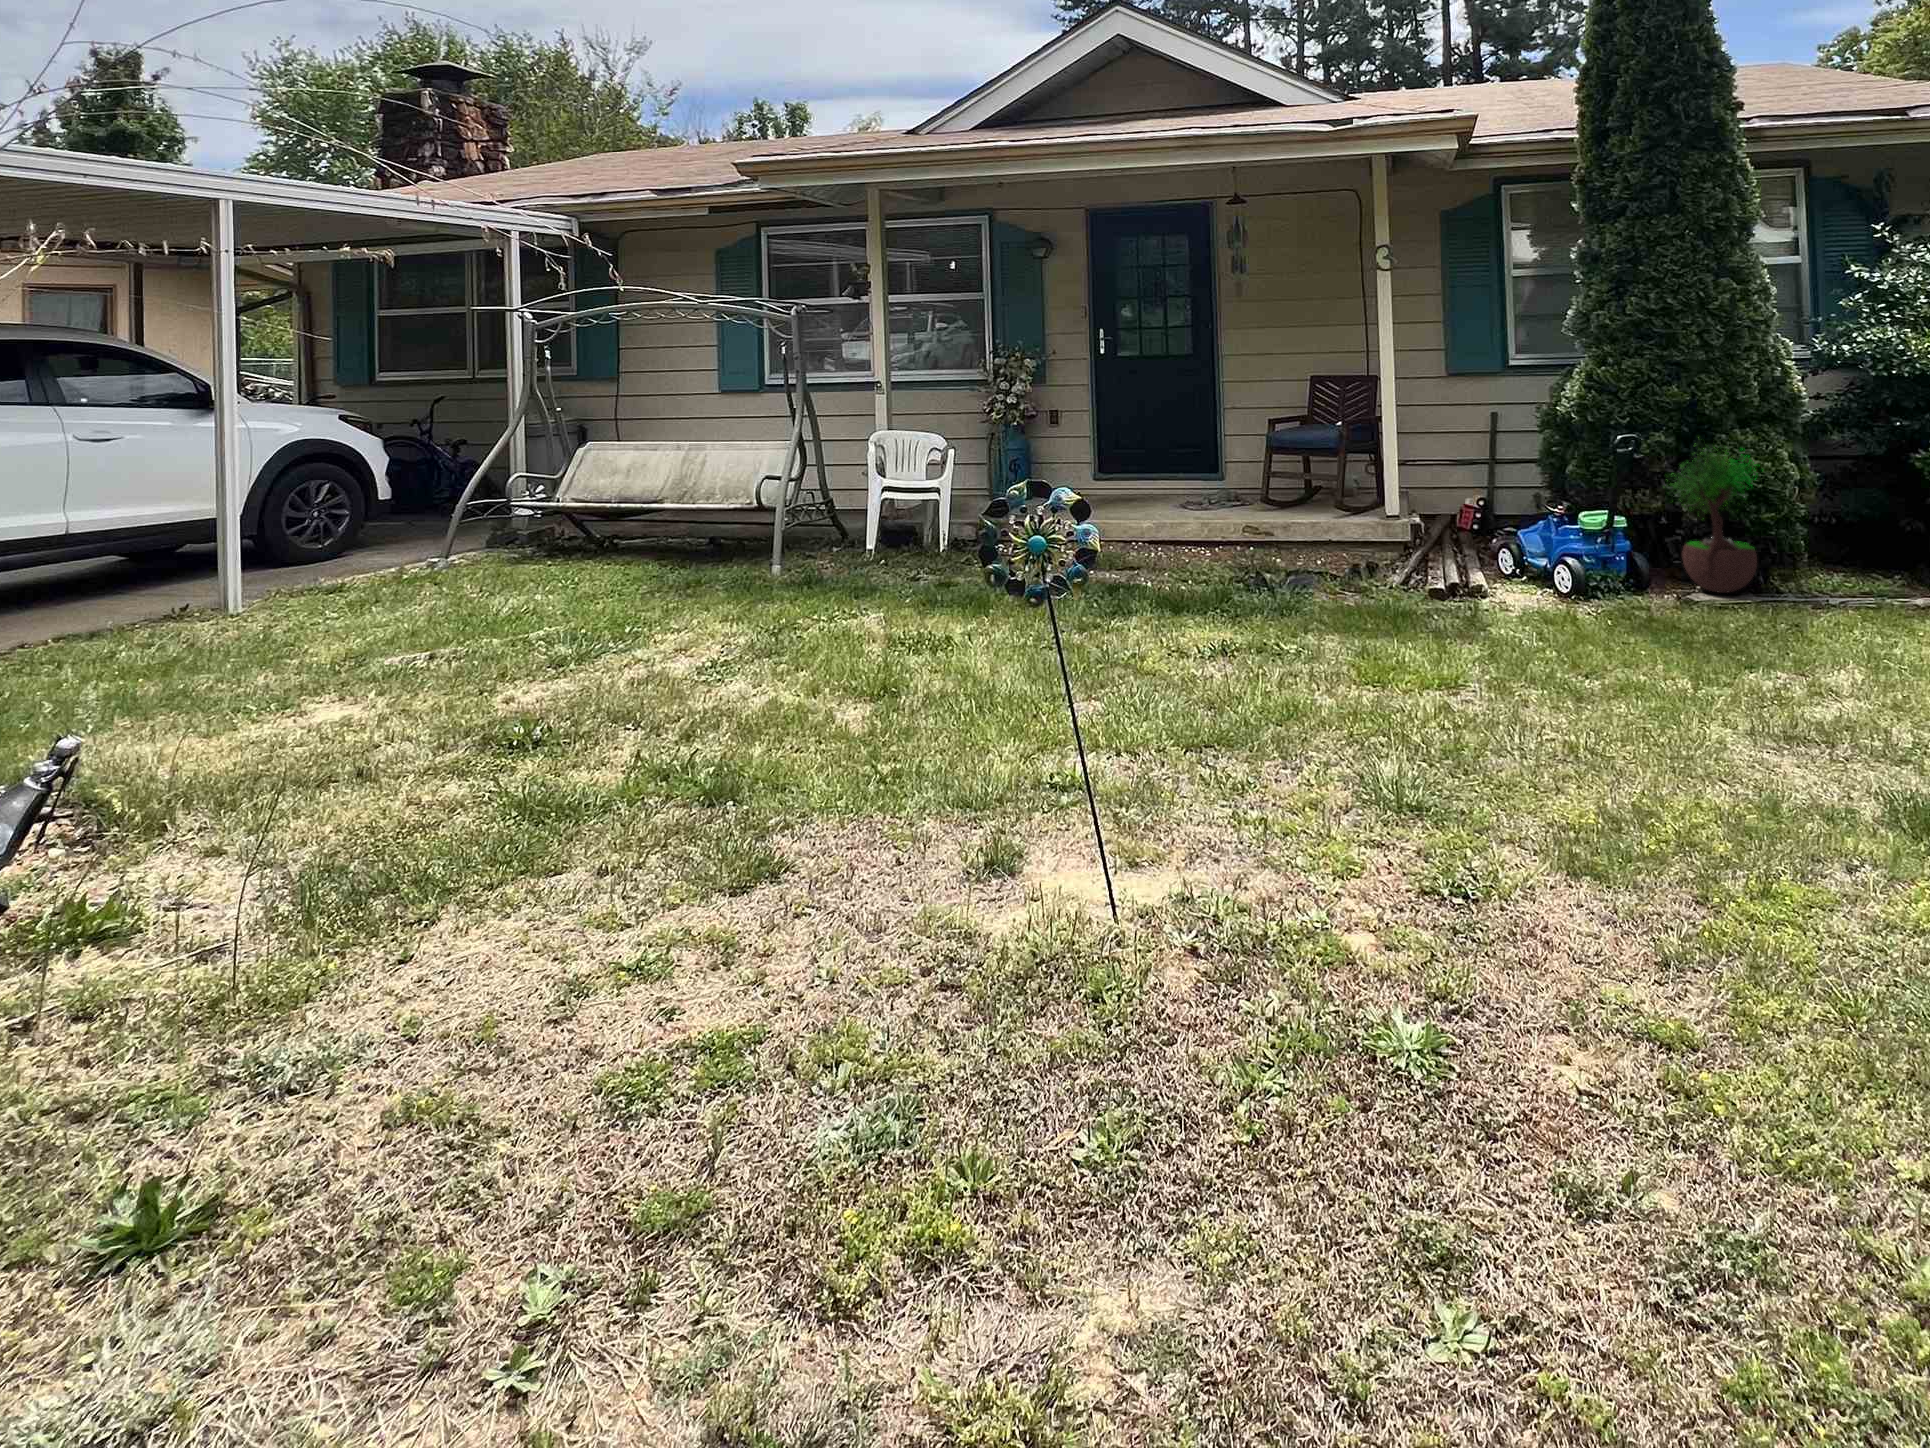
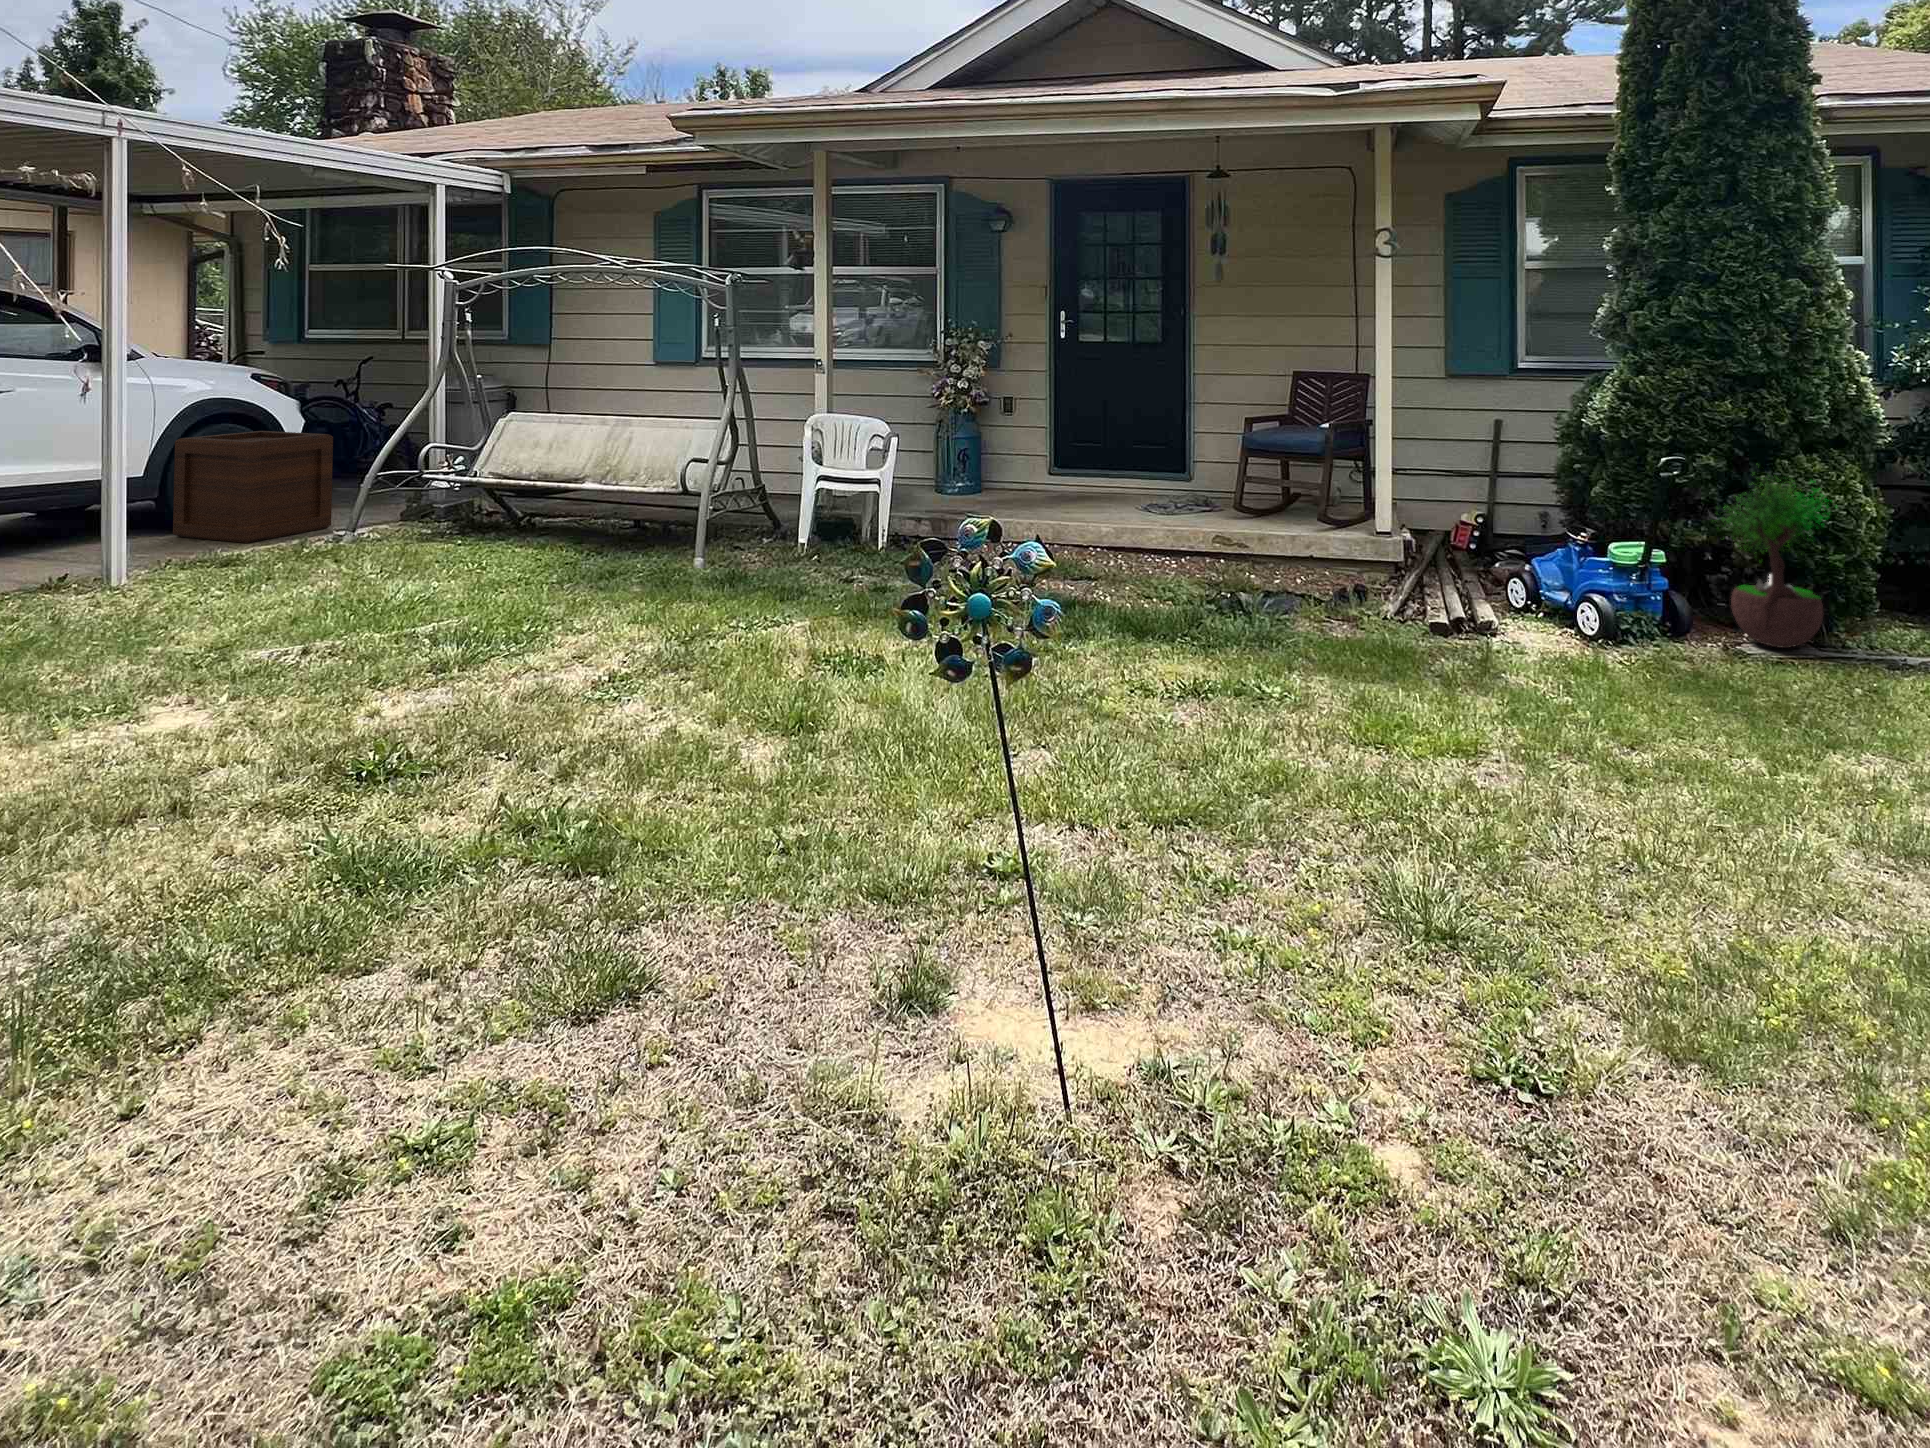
wooden crate: none [274,465,424,569] -> present [173,431,333,543]

